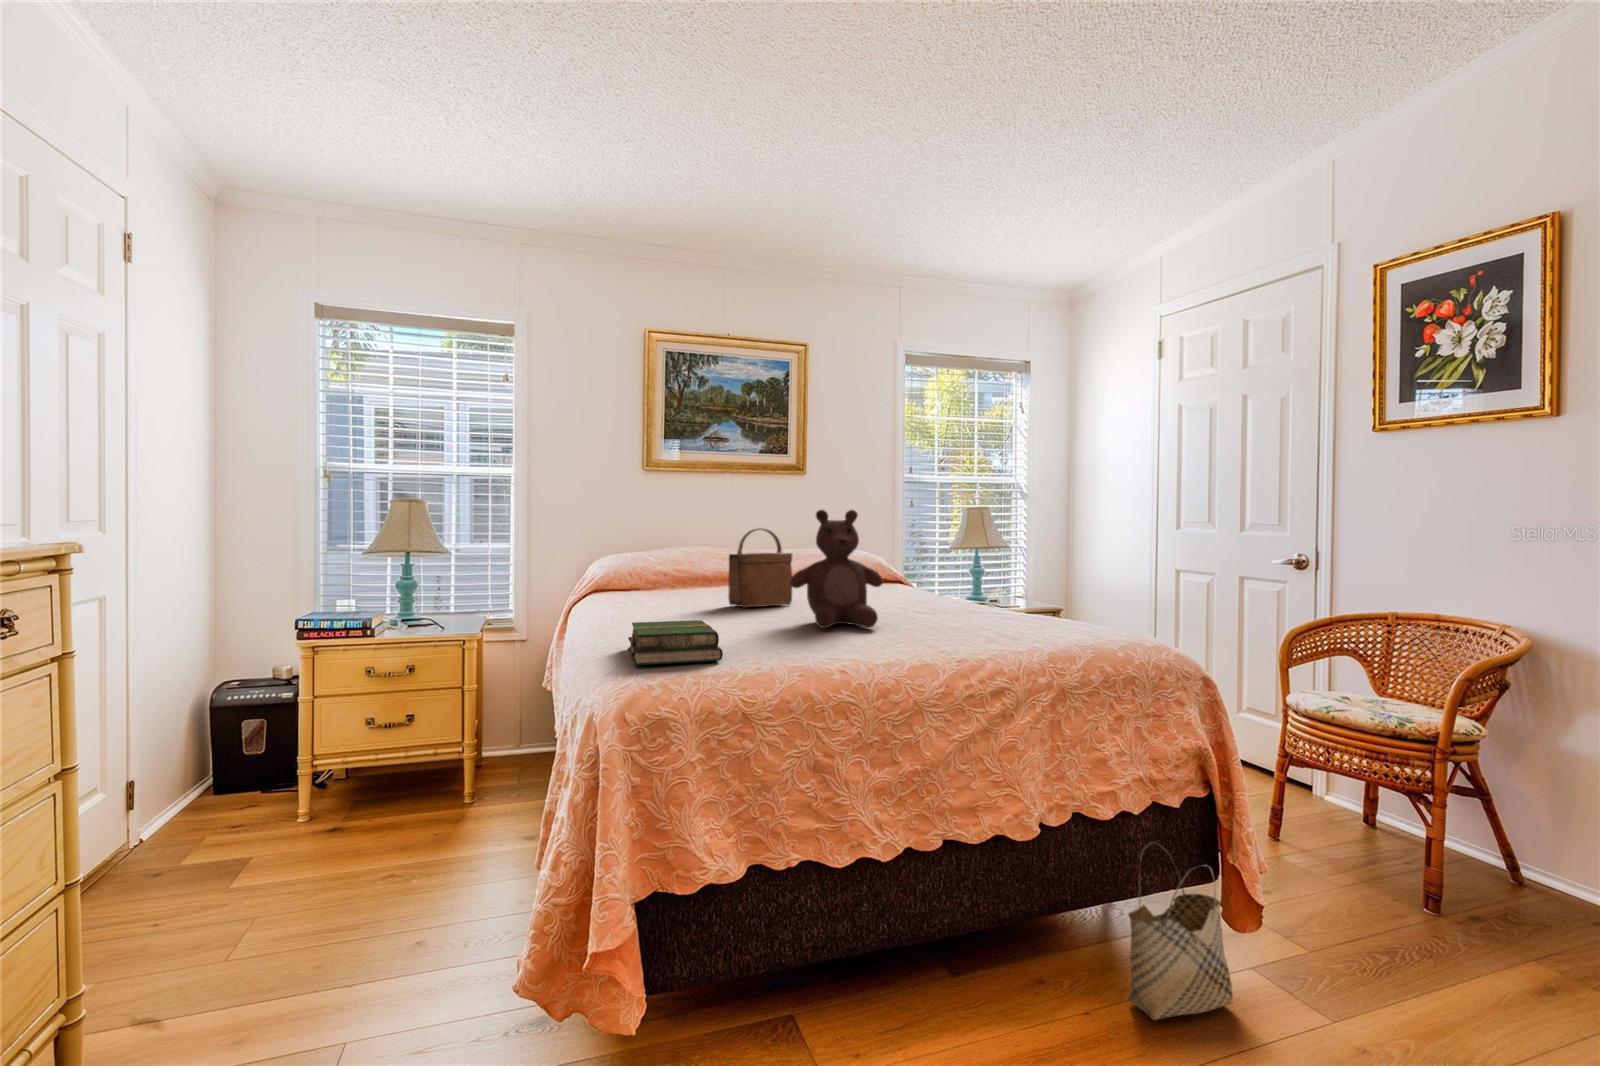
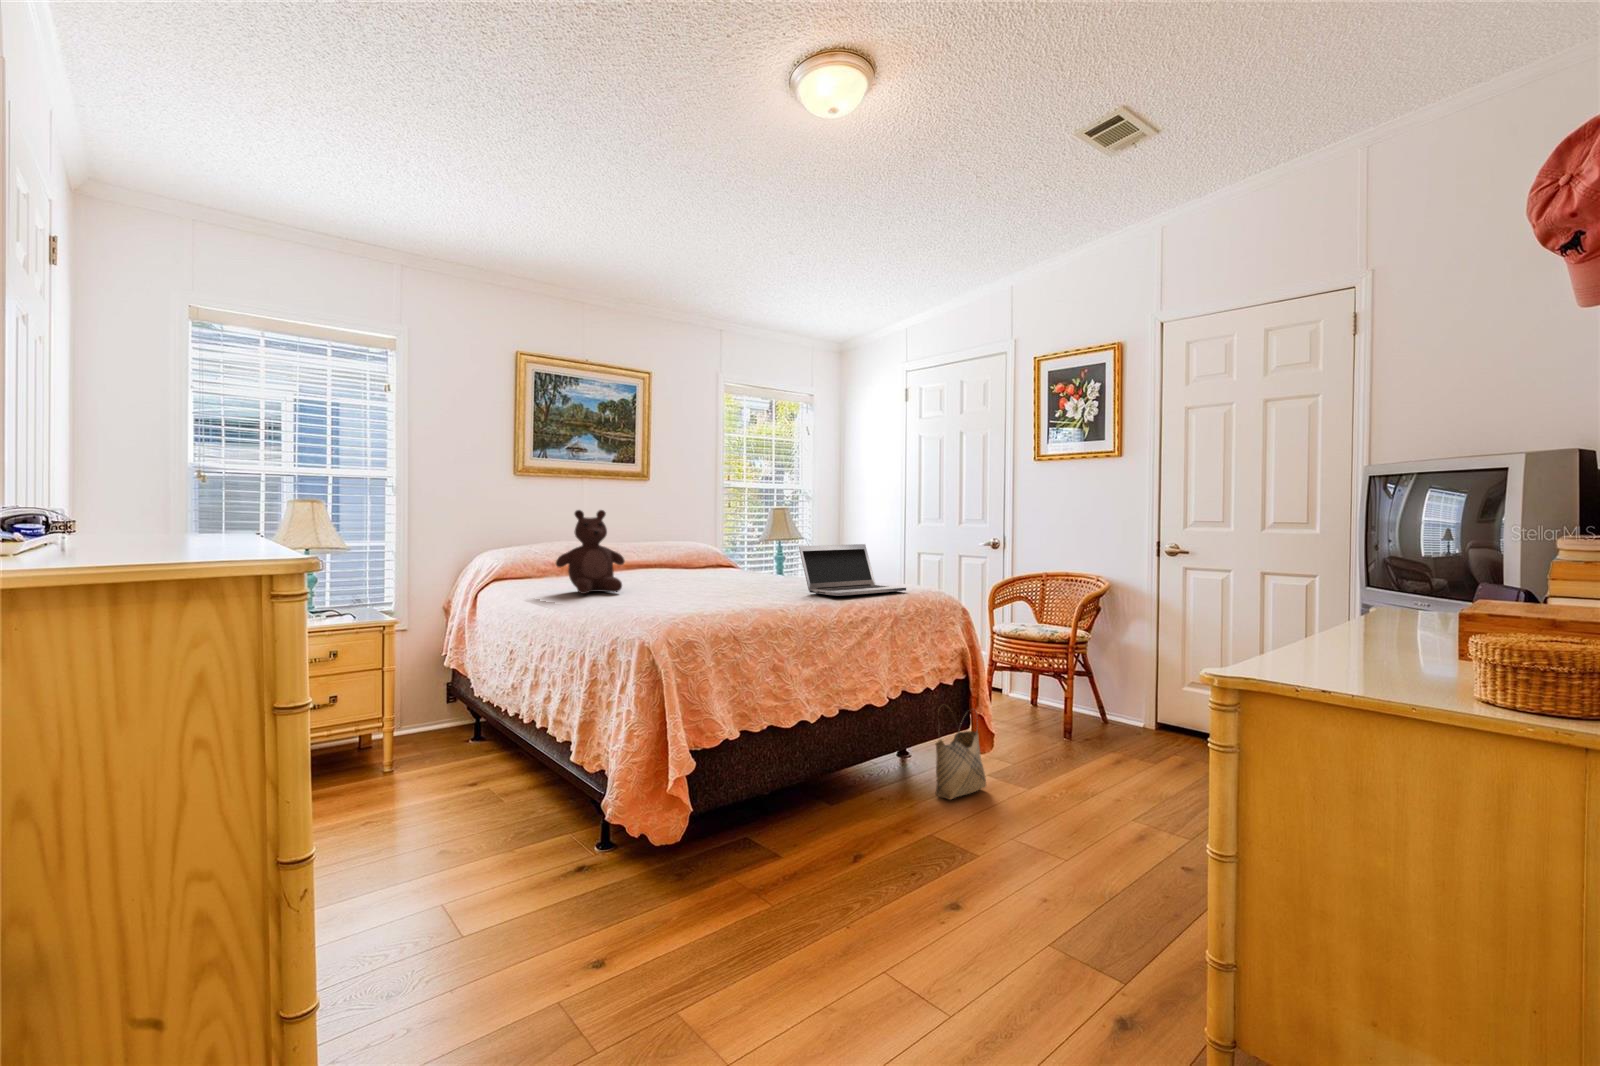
teddy bear: present [790,510,883,628] -> present [556,510,625,594]
handbag: present [728,528,792,608] -> none [634,523,683,584]
laptop: none [918,565,1088,649] -> present [799,544,906,596]
book: present [628,620,723,665] -> none [614,587,698,615]

